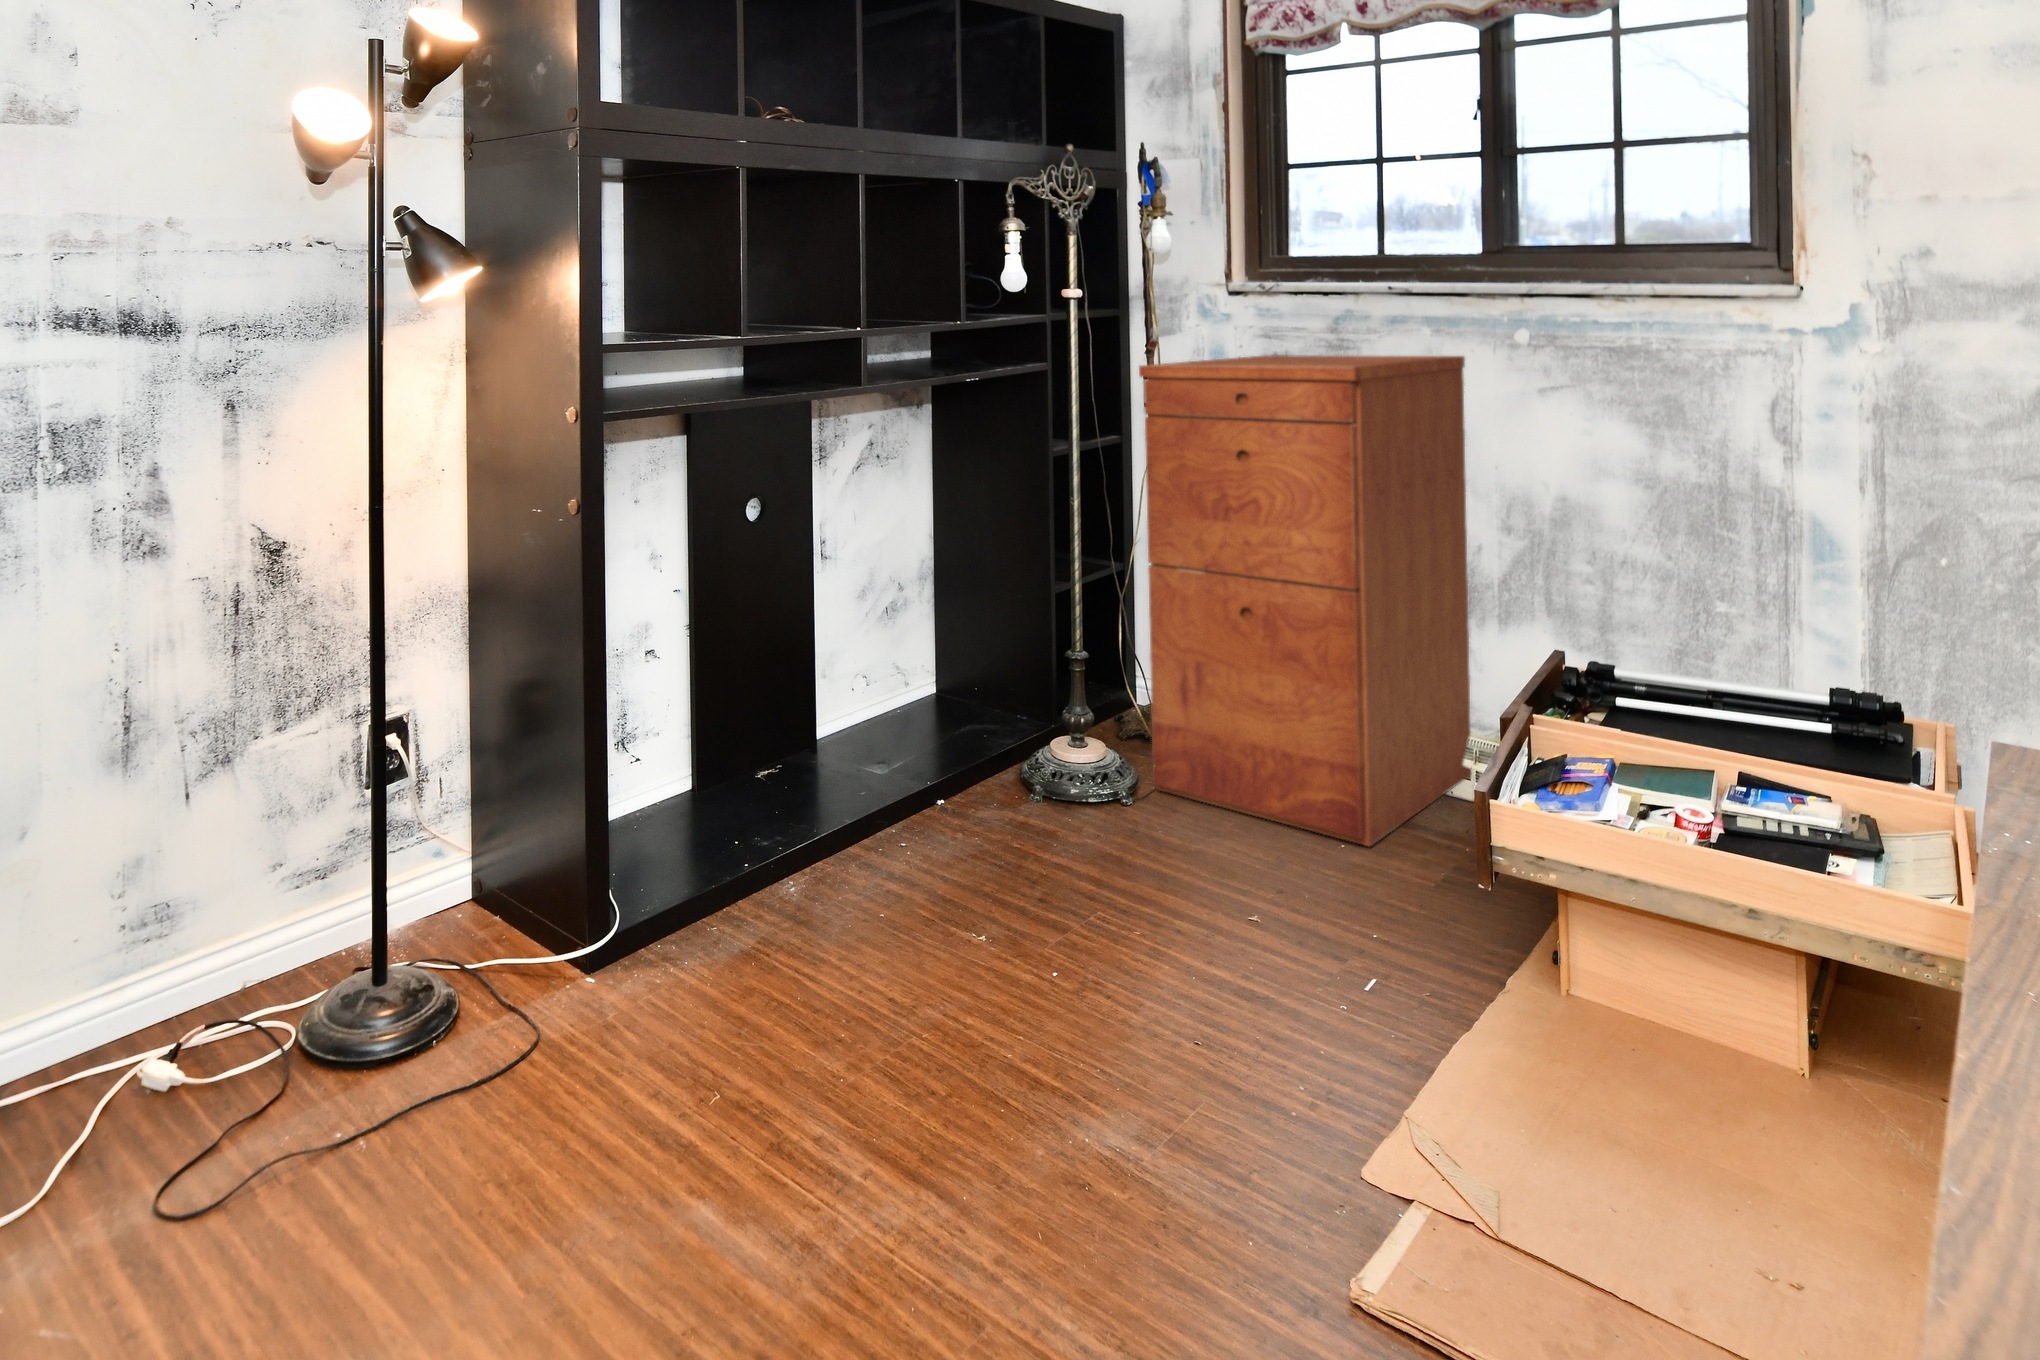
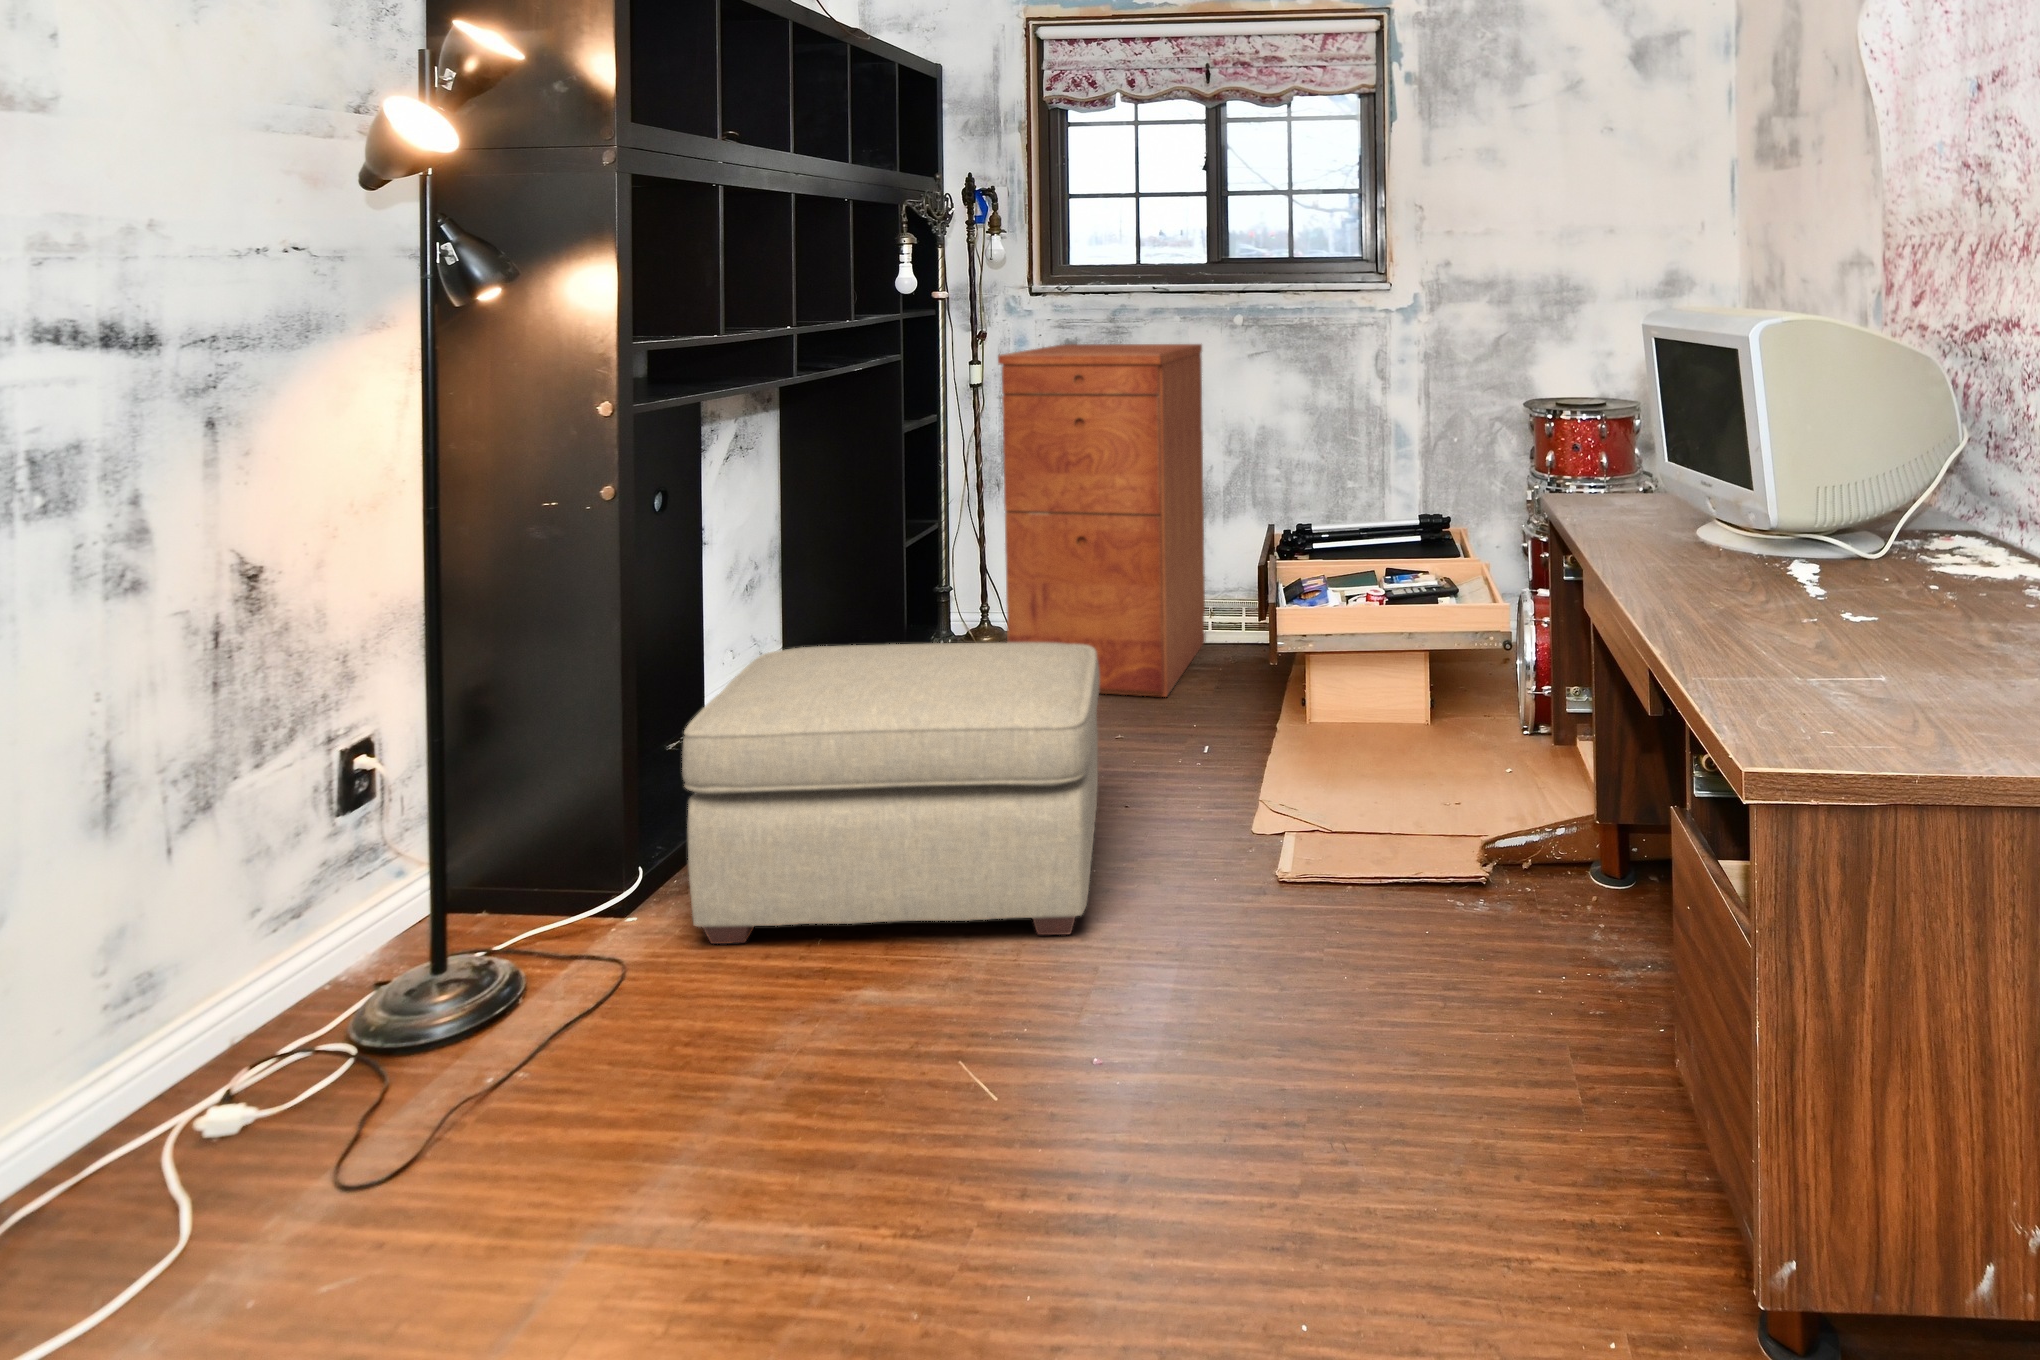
ottoman: none [606,701,1166,1179] -> present [682,642,1100,944]

